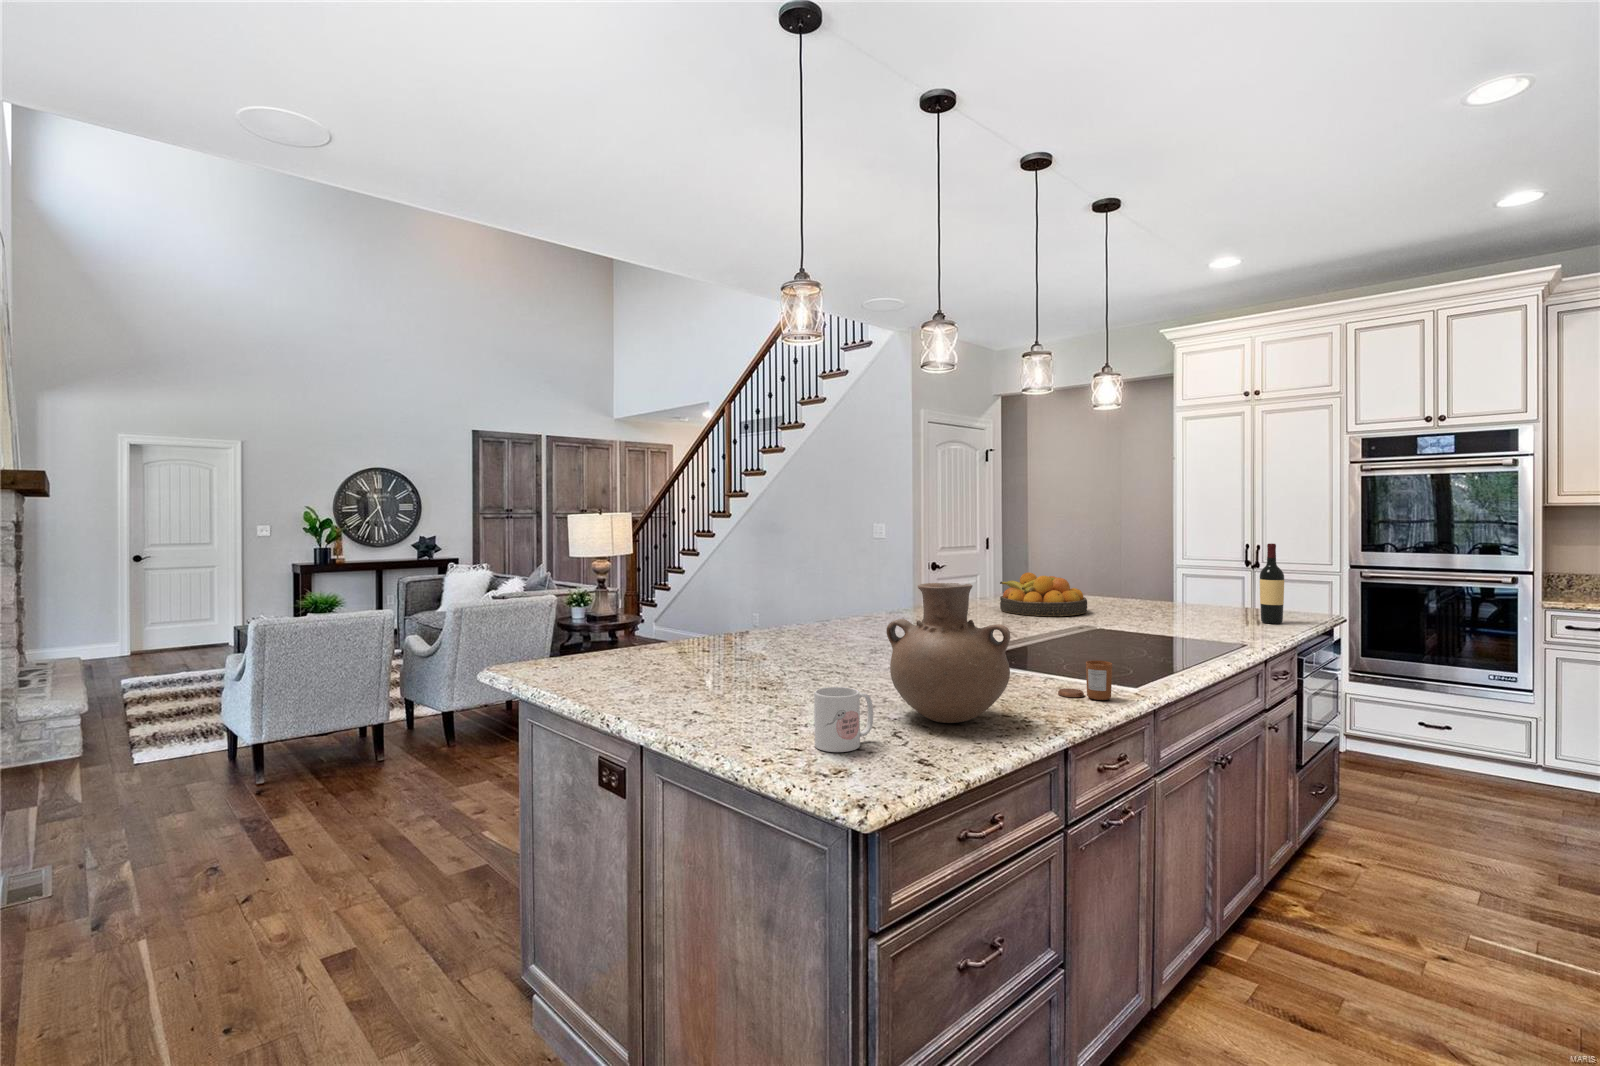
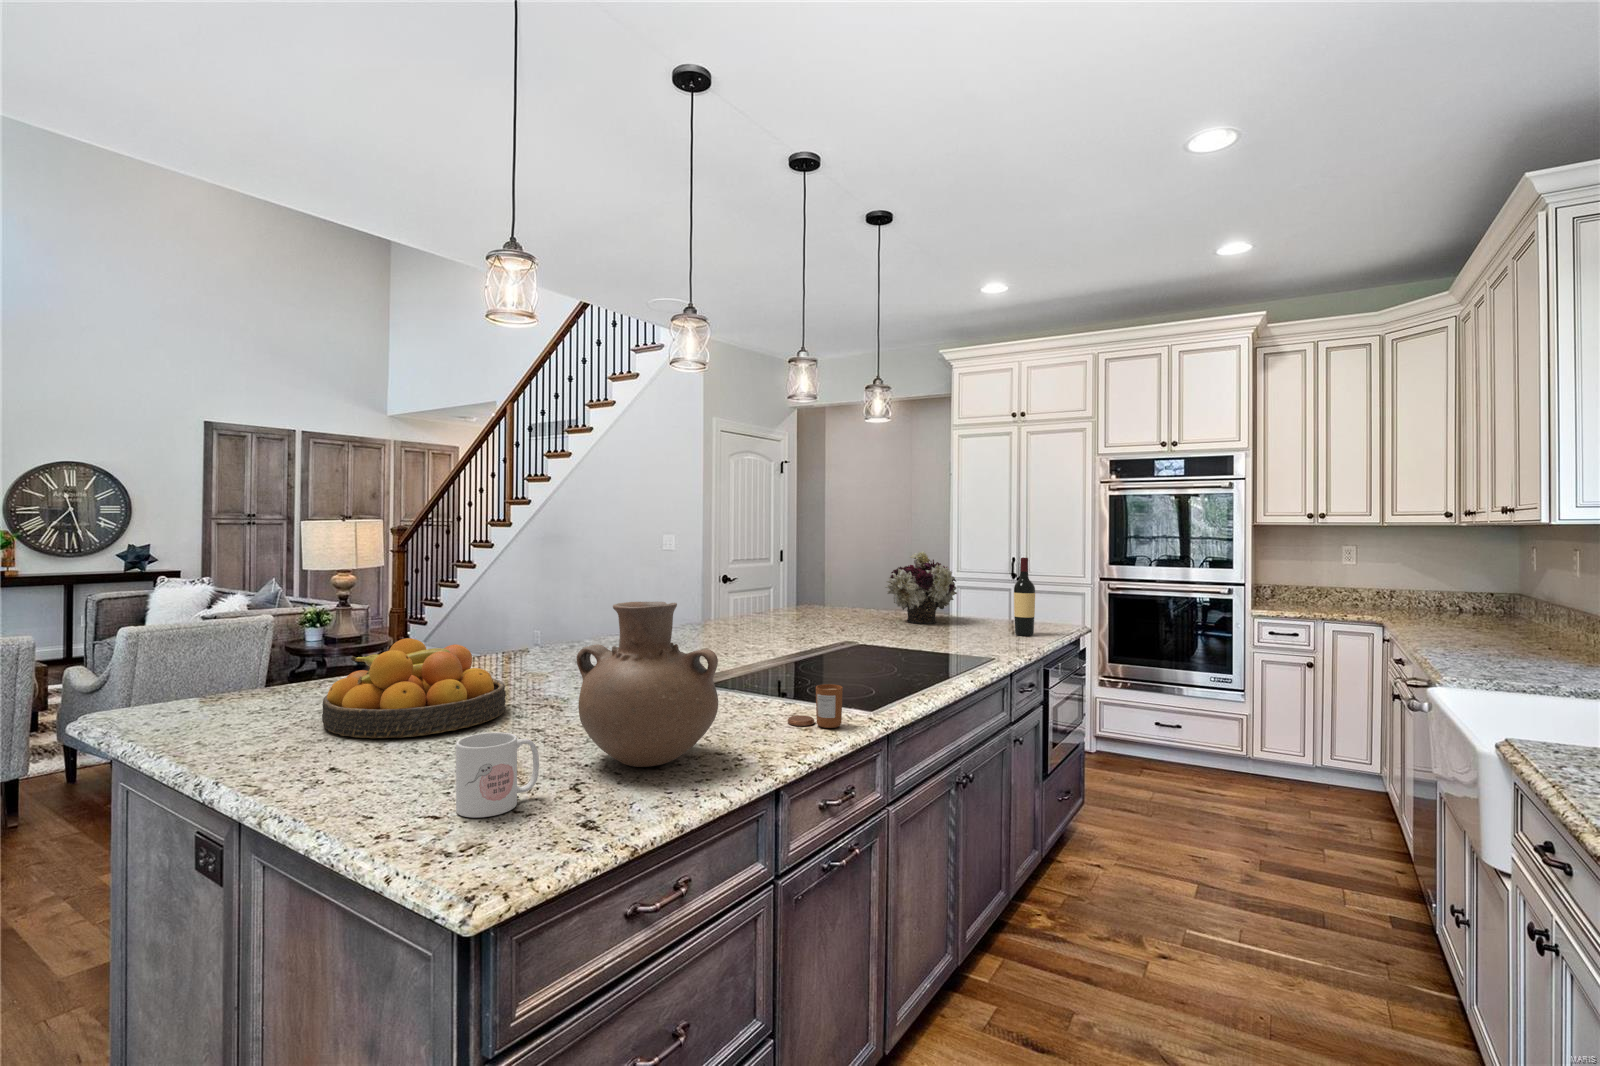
flower arrangement: none [1114,537,1192,610] -> present [885,551,957,624]
fruit bowl: present [1000,573,1087,616] -> present [322,638,506,738]

